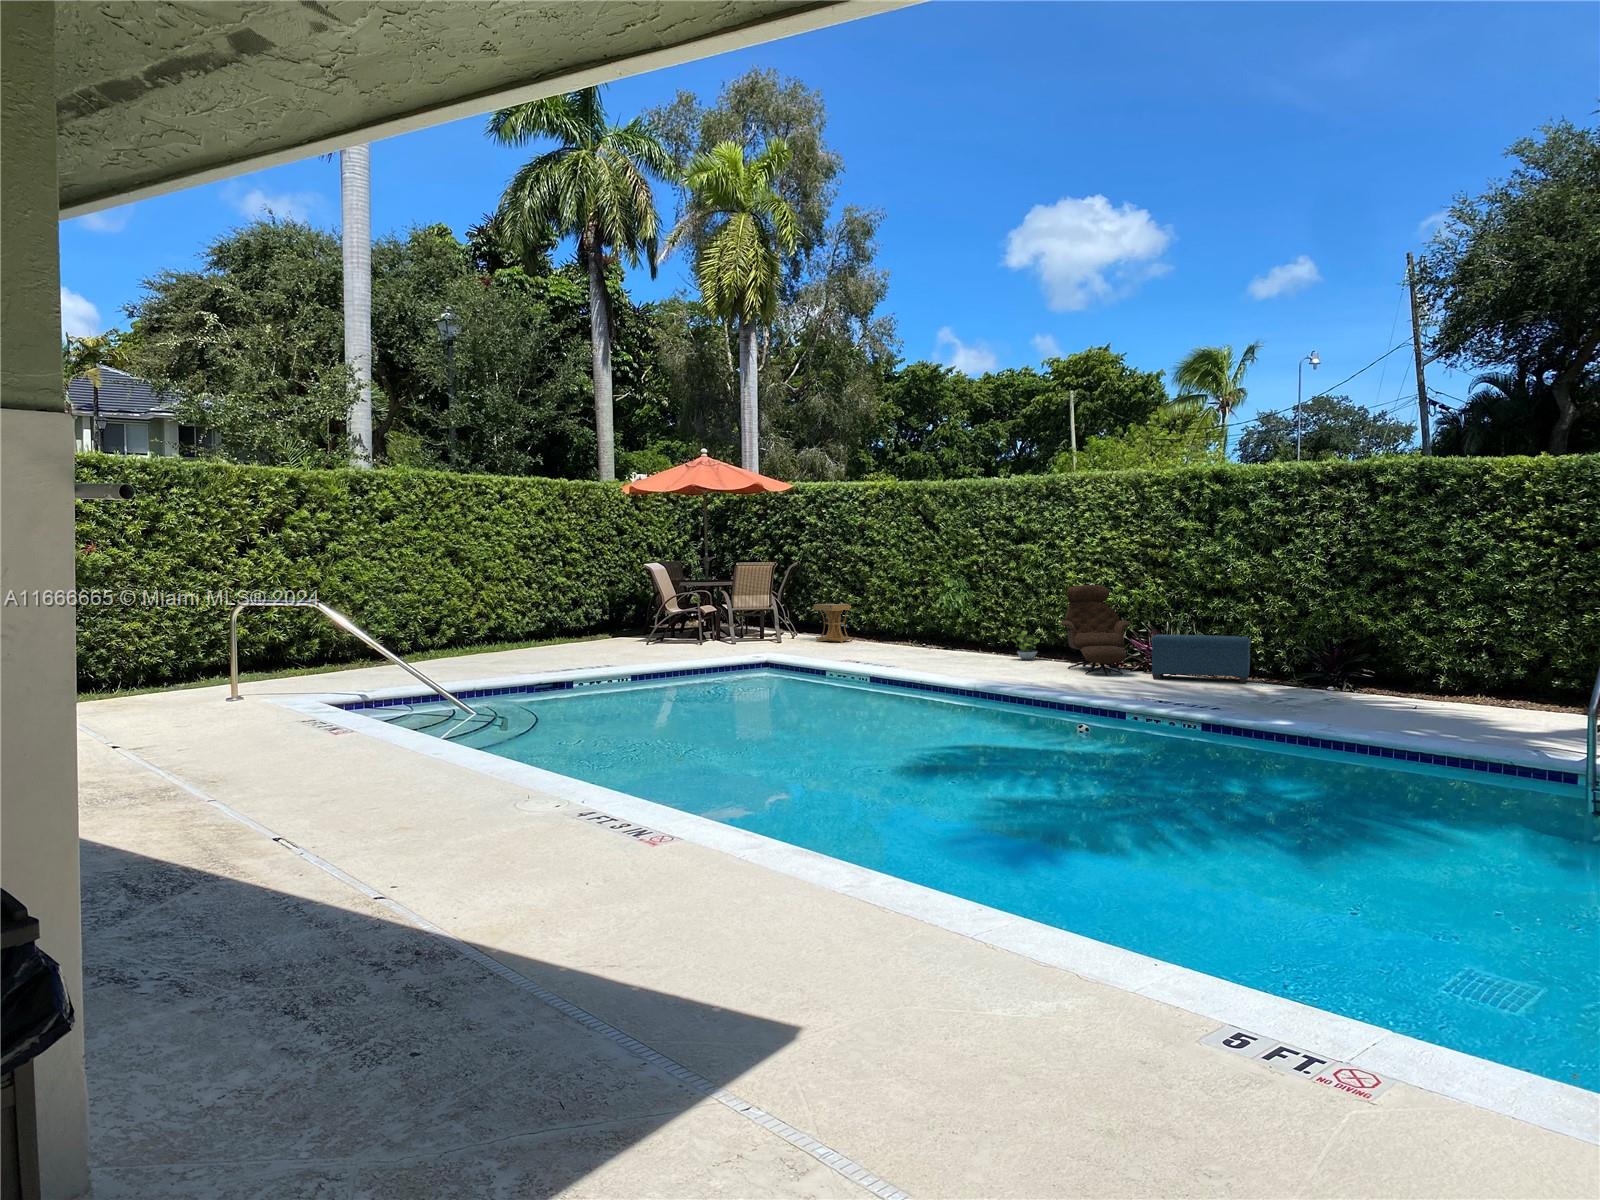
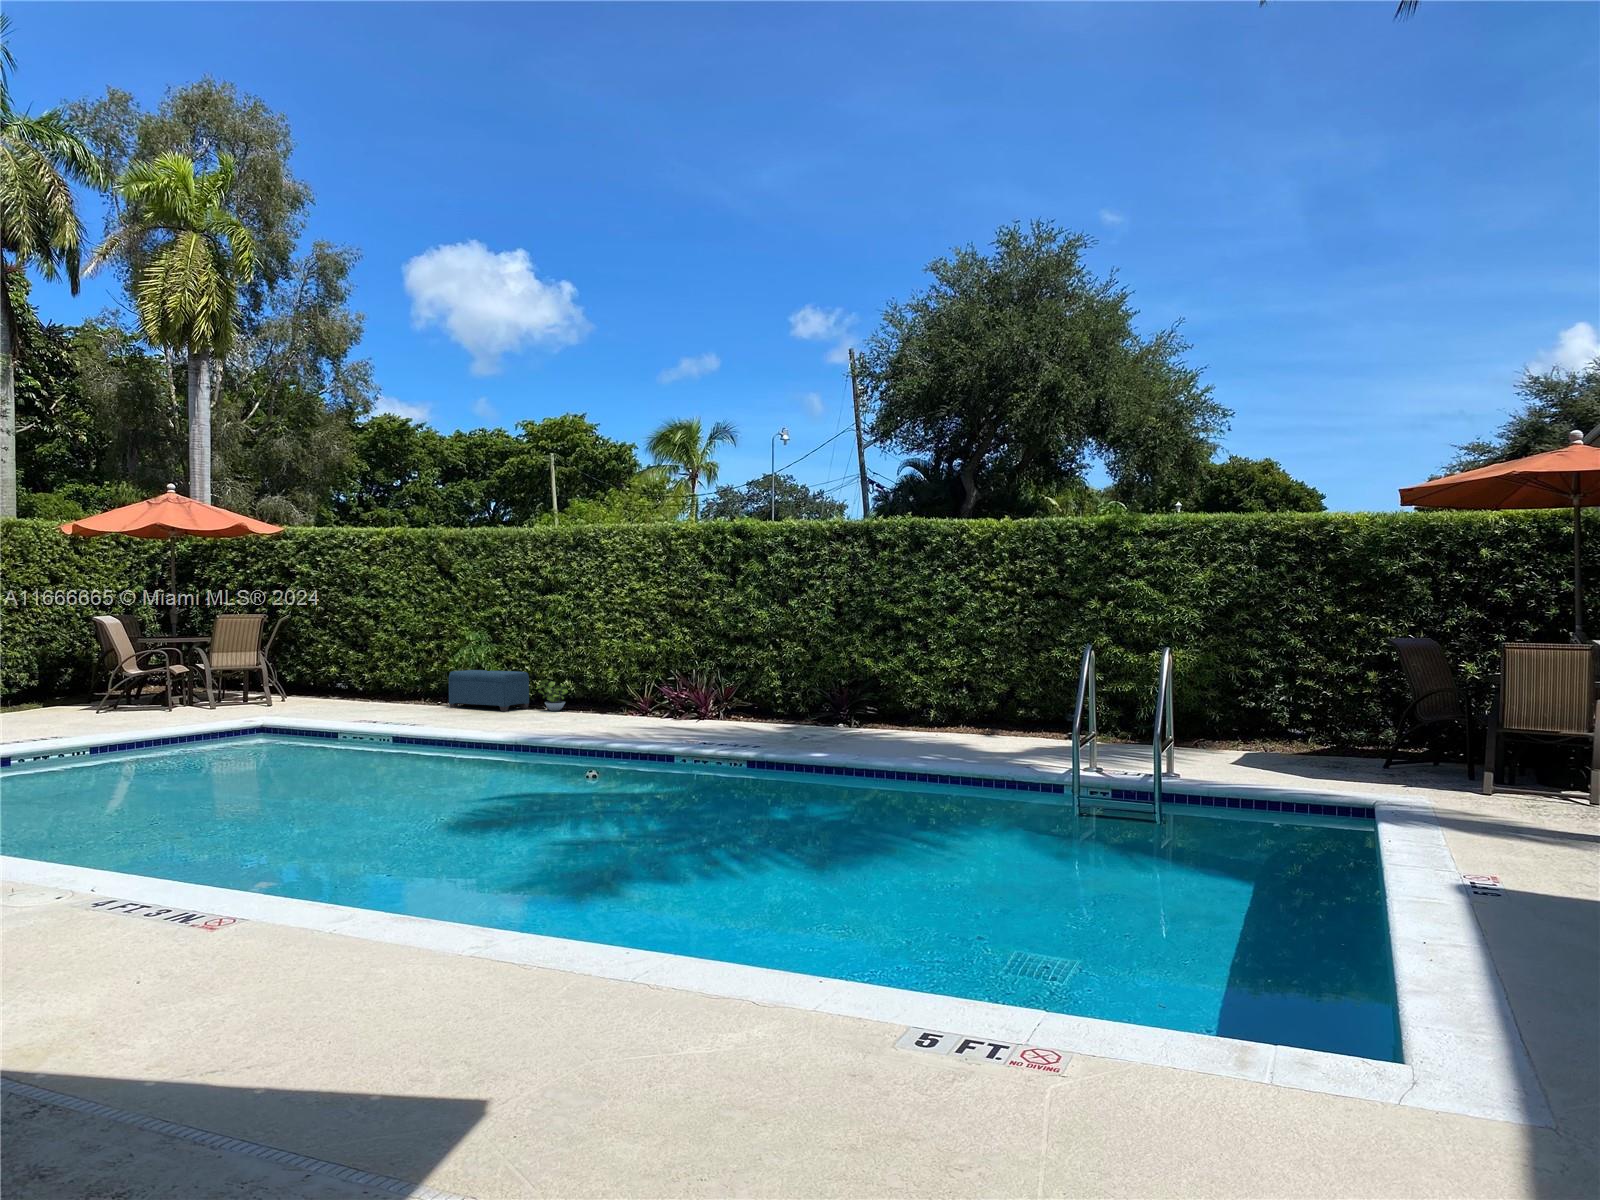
lounge chair: present [1061,585,1130,676] -> none [592,635,660,723]
side table: present [813,604,853,643] -> none [309,659,360,702]
bench: present [1152,634,1250,683] -> present [448,670,529,711]

